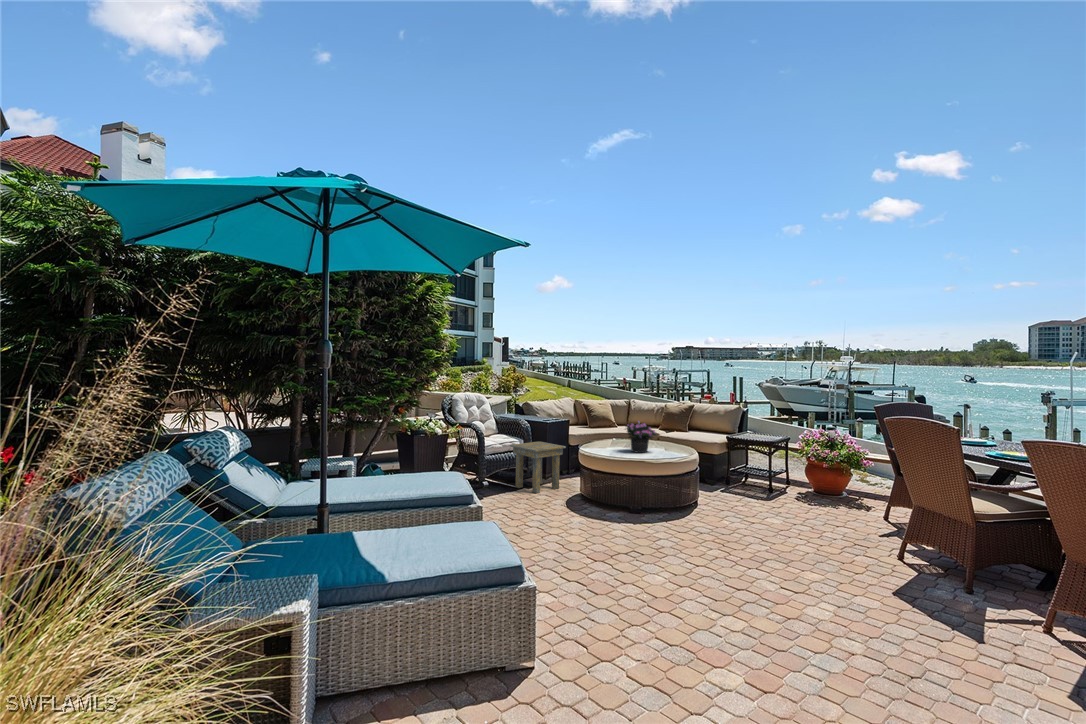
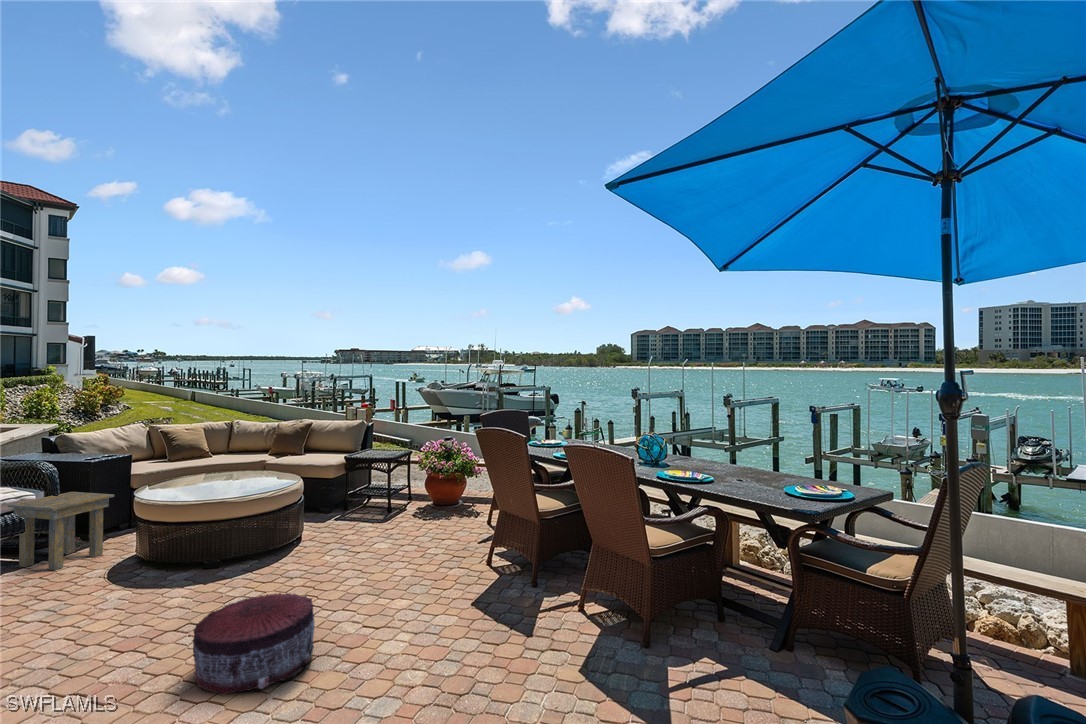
potted flower: present [627,421,656,453] -> none [201,450,249,491]
pouf: none [656,536,747,609] -> present [192,593,315,695]

